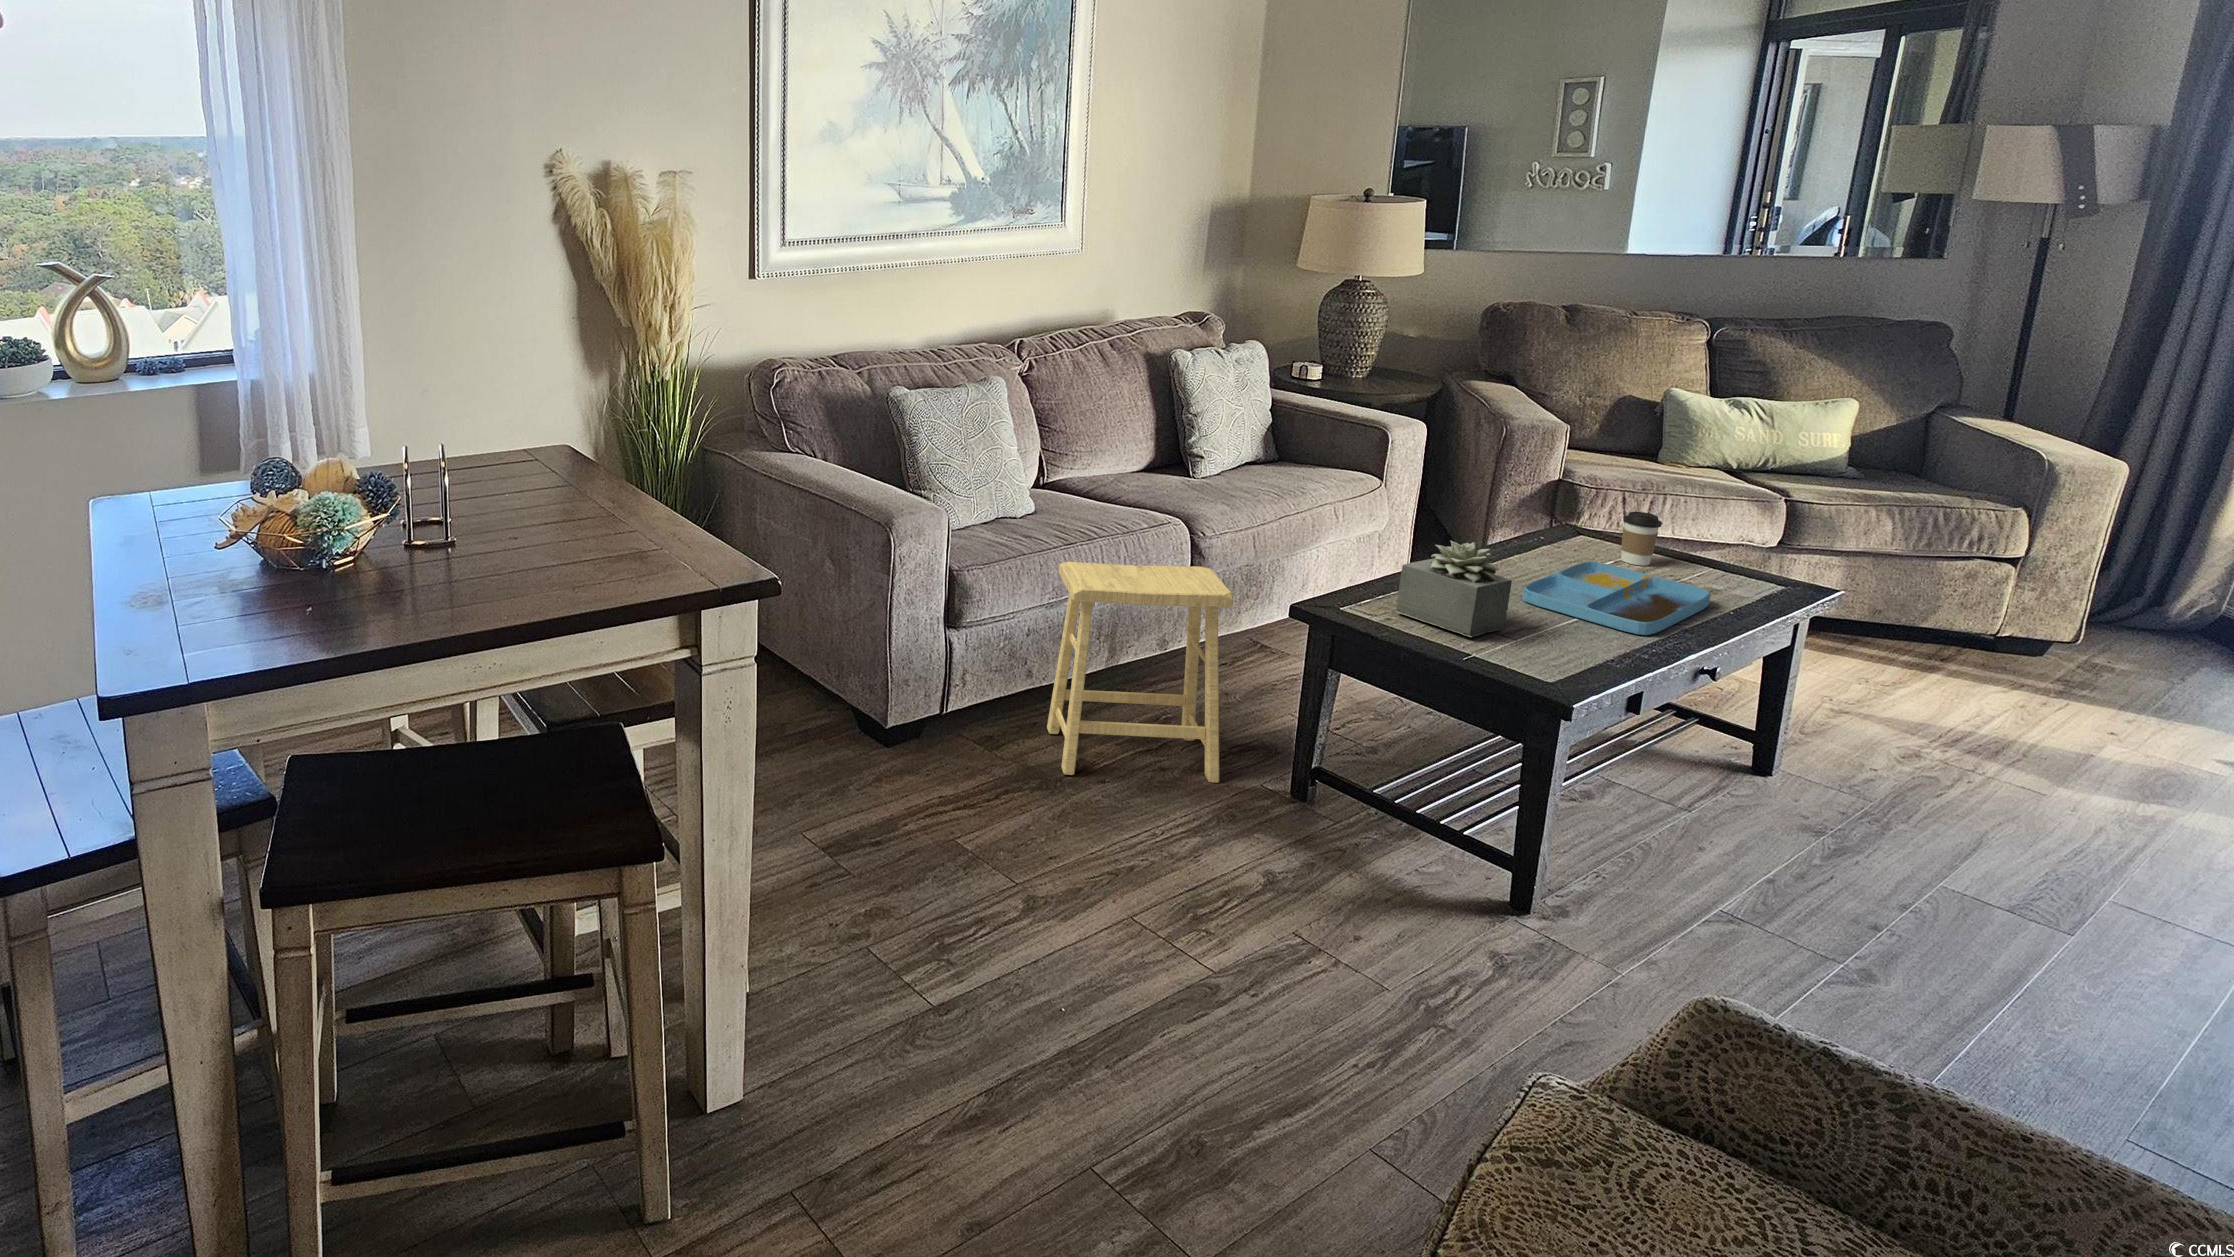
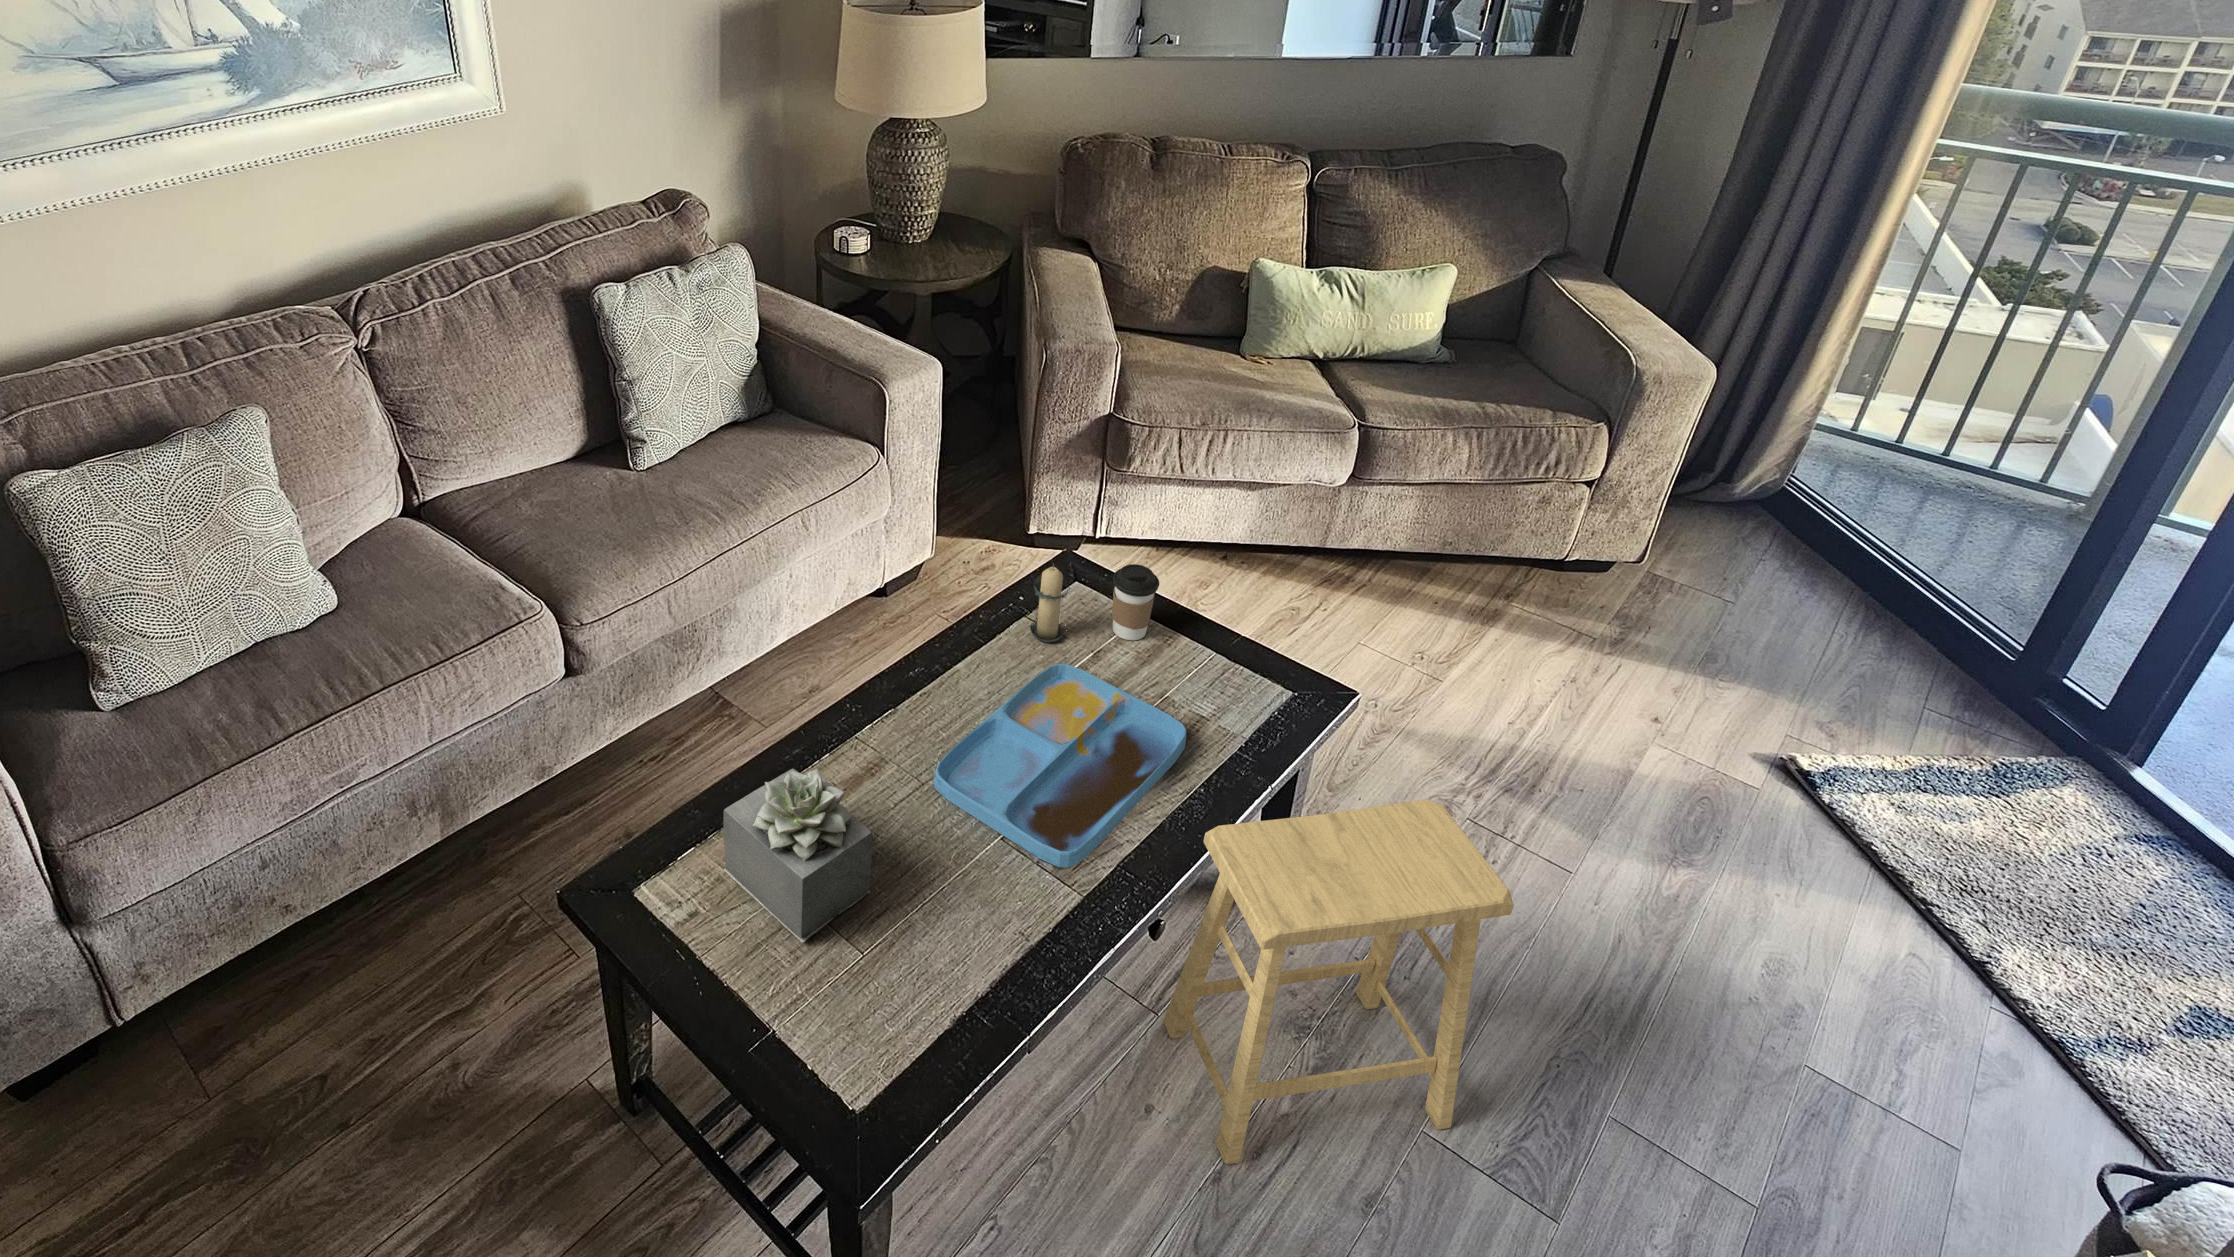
candle: none [1553,500,1593,561] -> present [1030,563,1070,642]
footstool: present [1047,562,1233,783] -> present [1163,799,1514,1164]

